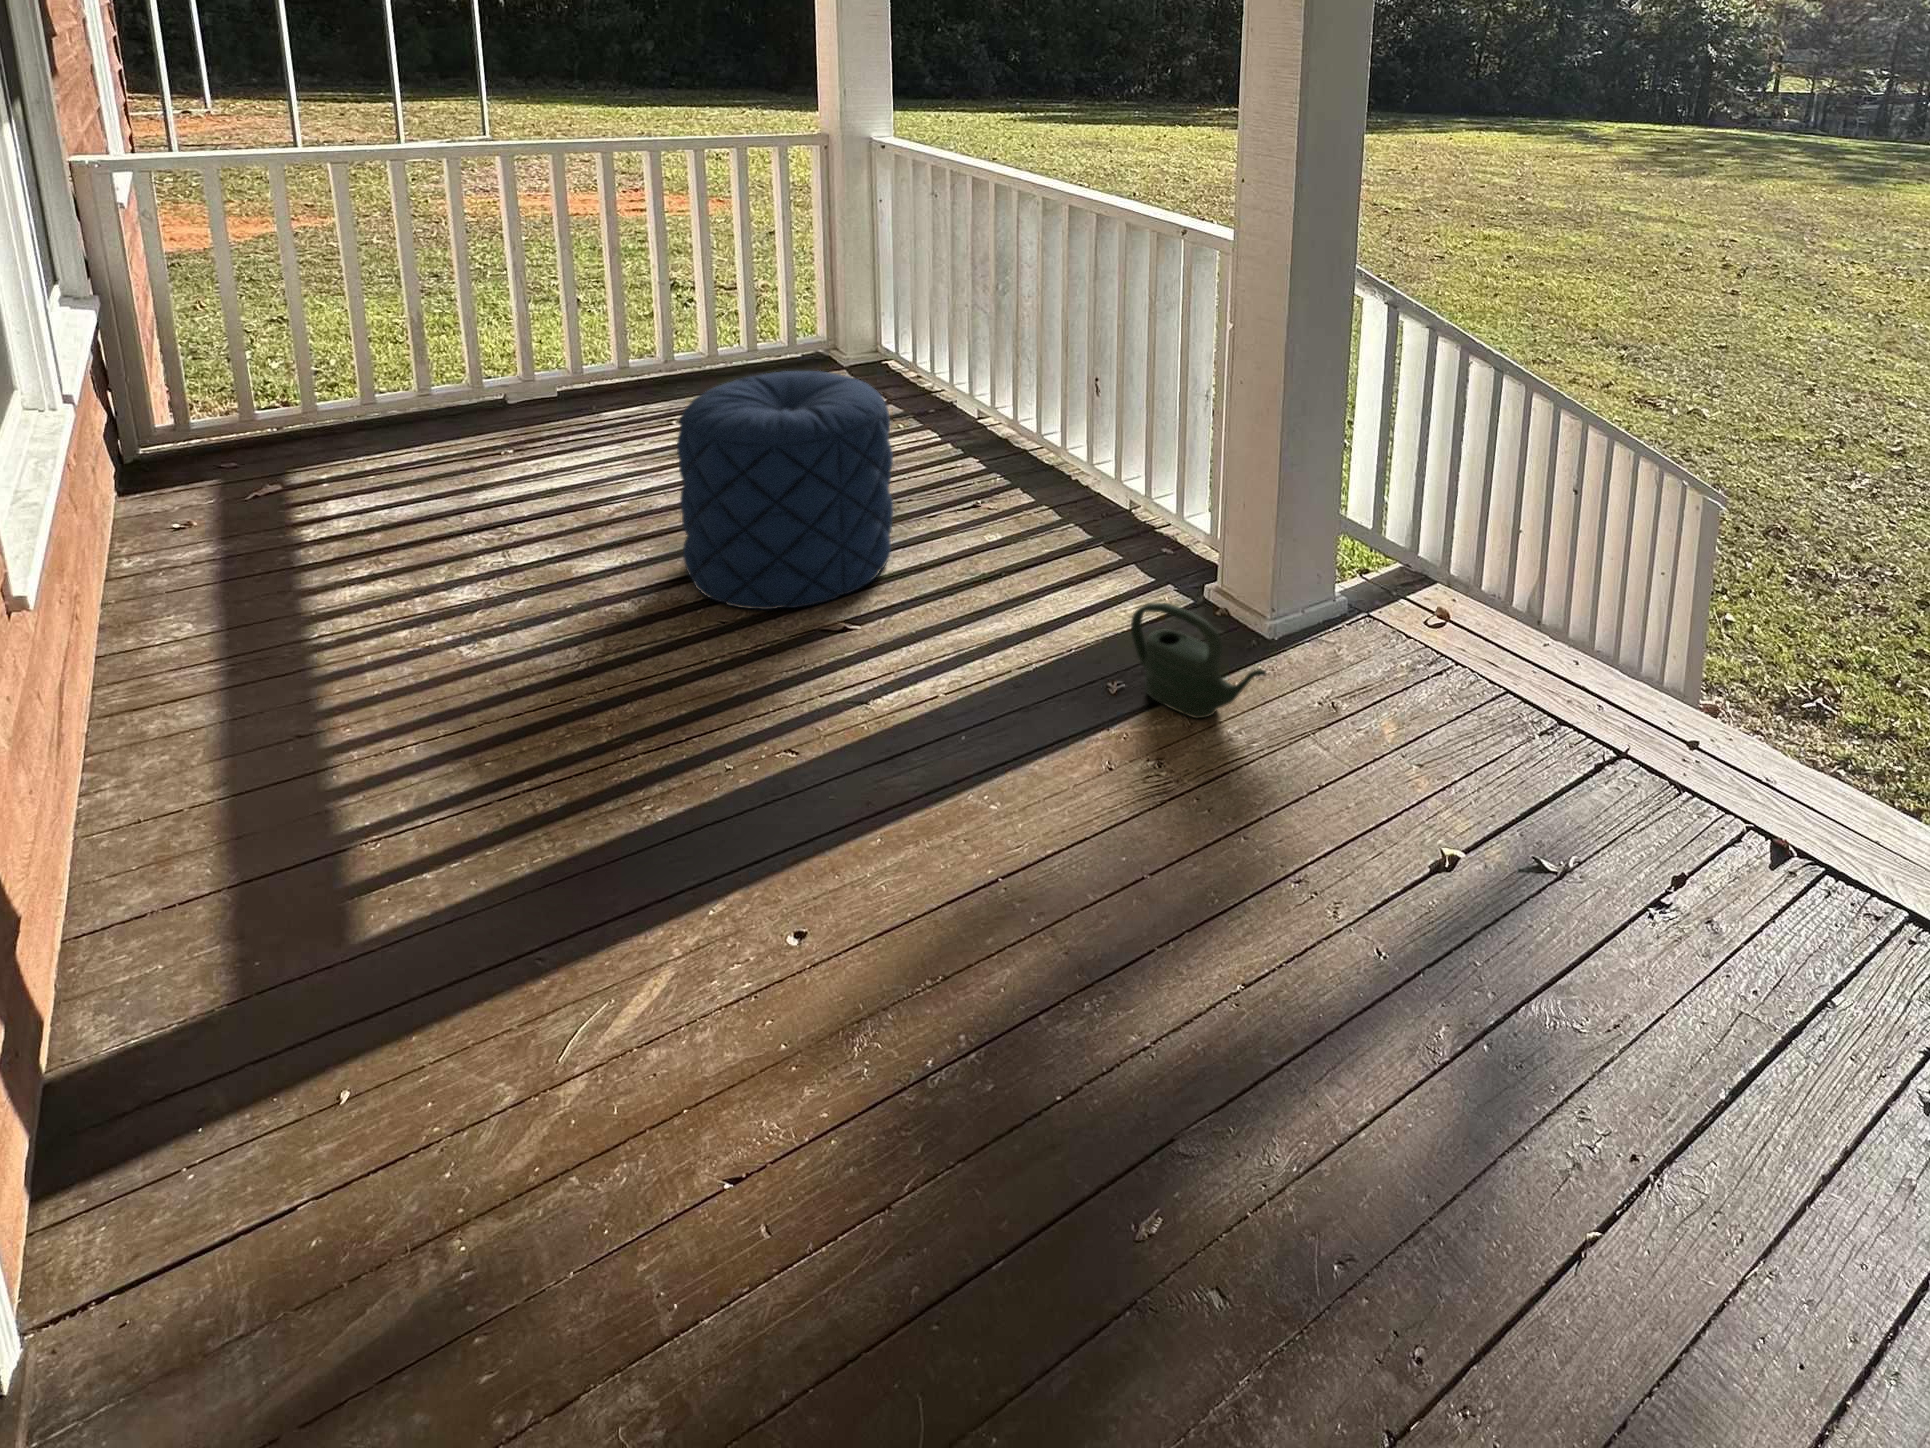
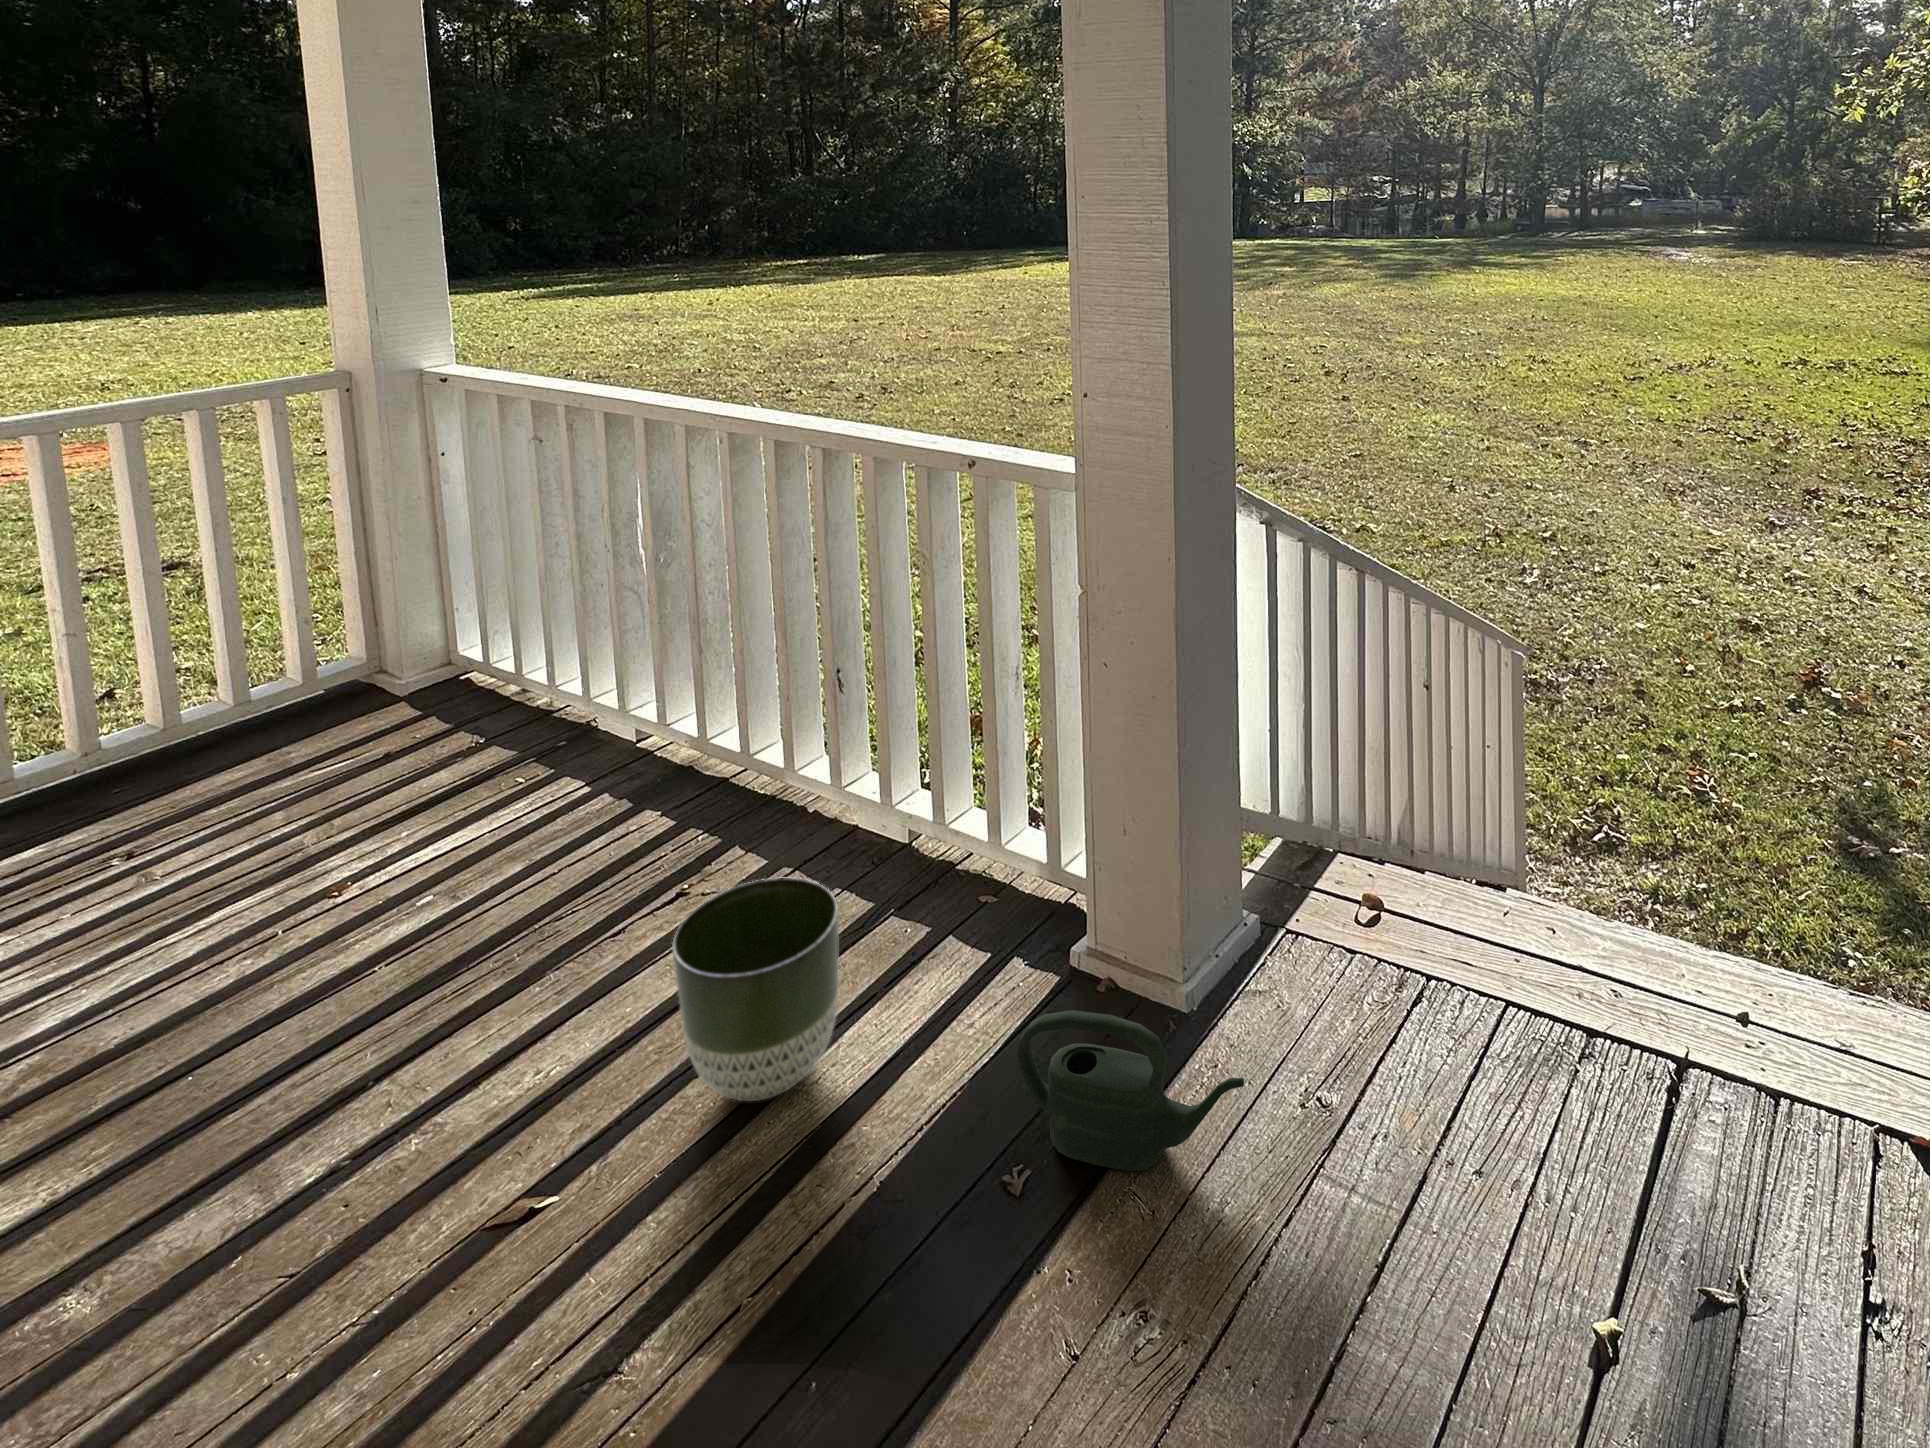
pouf: present [677,371,894,610] -> none [175,762,575,1217]
planter: none [936,486,1043,620] -> present [672,878,839,1101]

